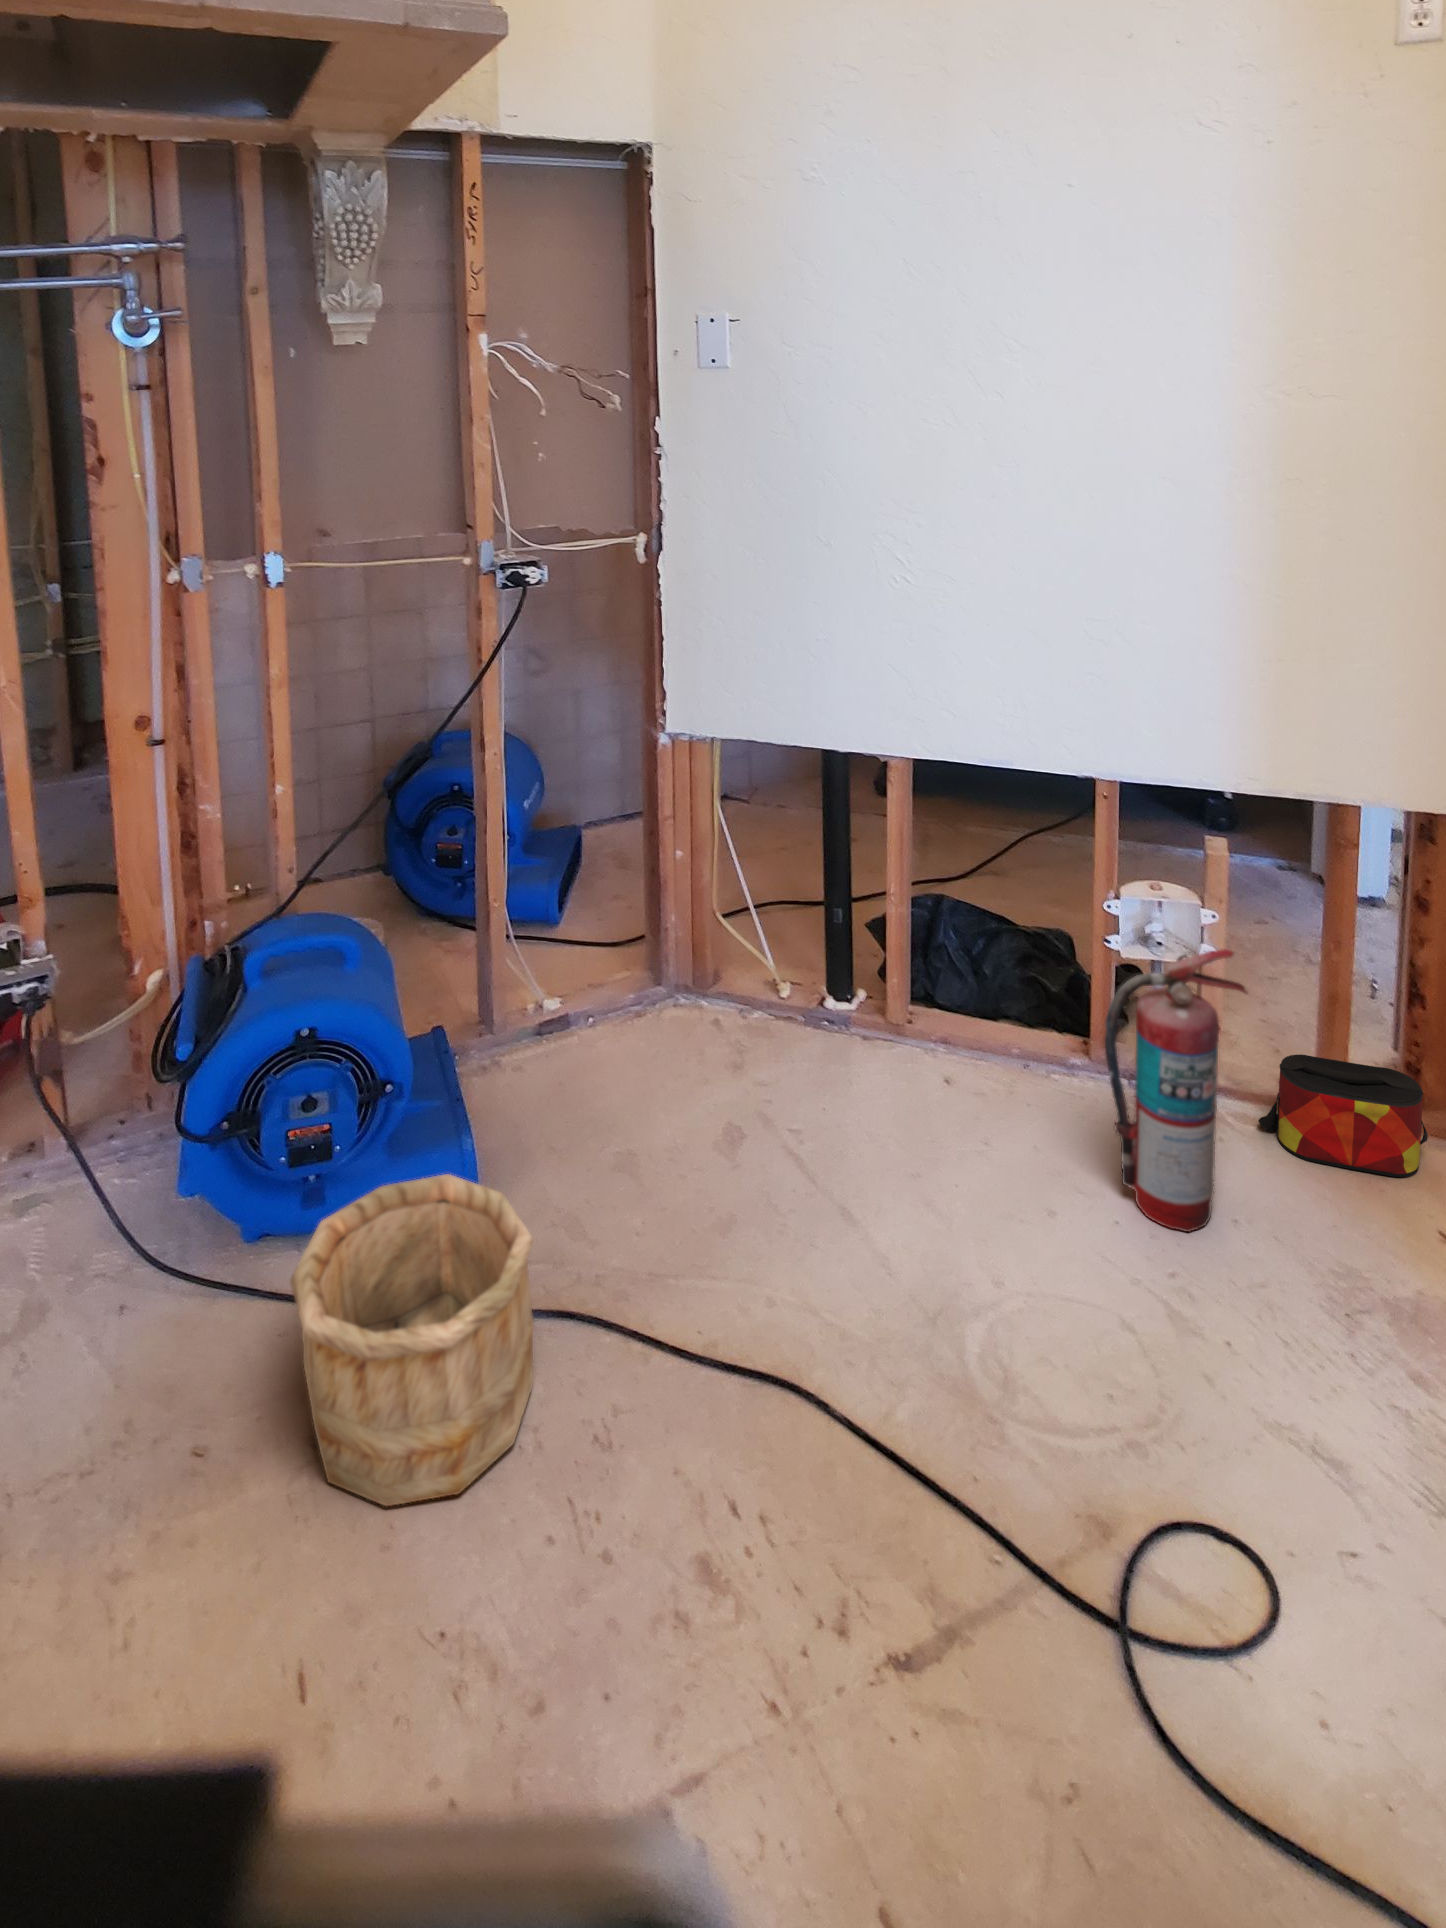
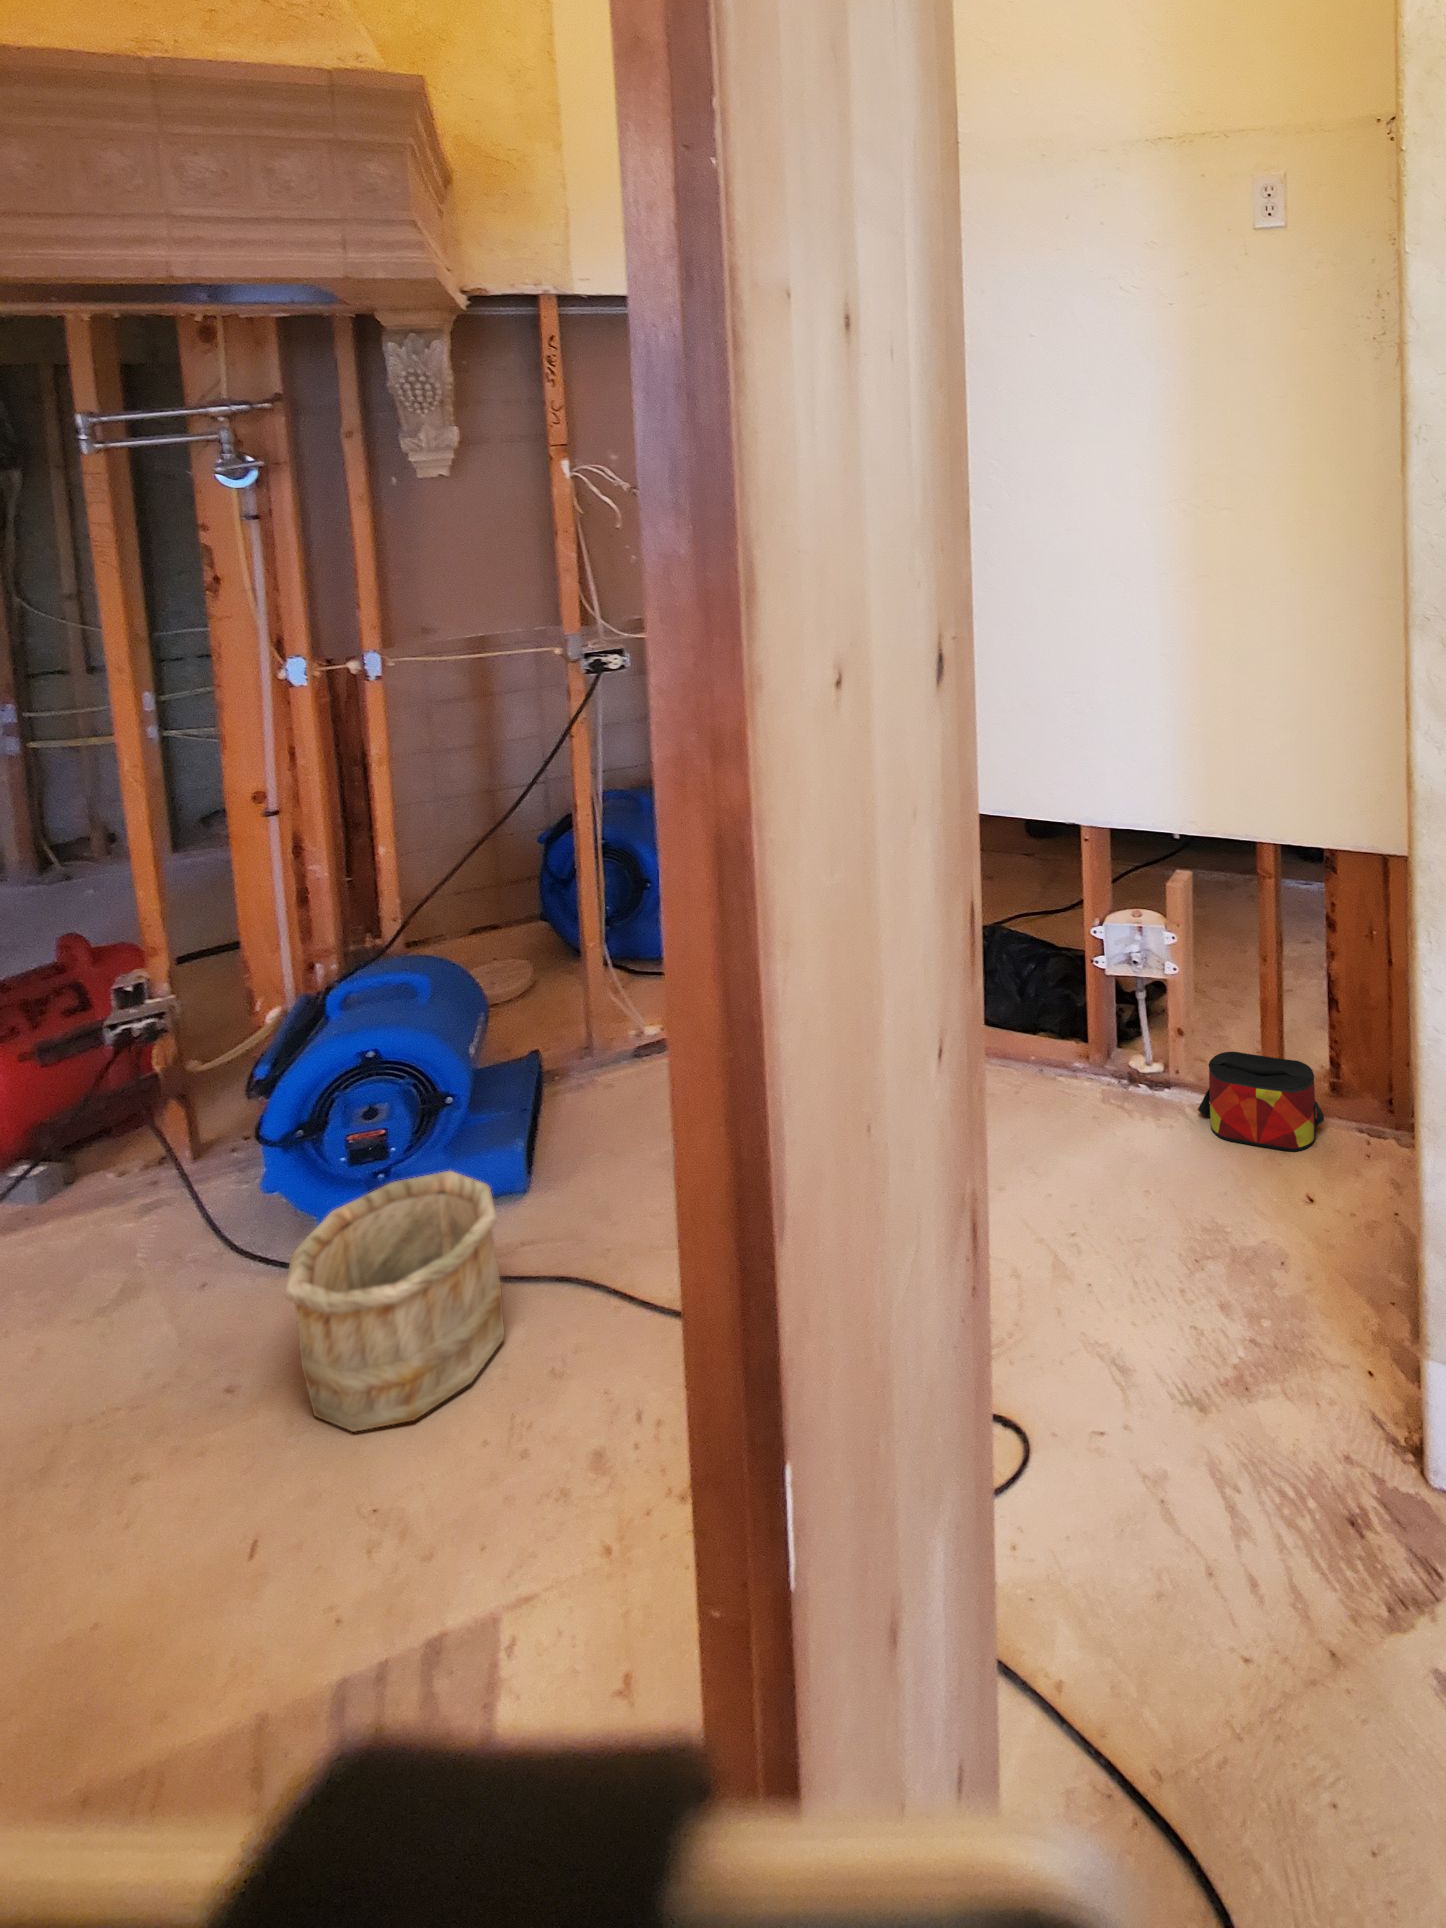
fire extinguisher: present [1104,949,1247,1232] -> none [1032,966,1140,1201]

